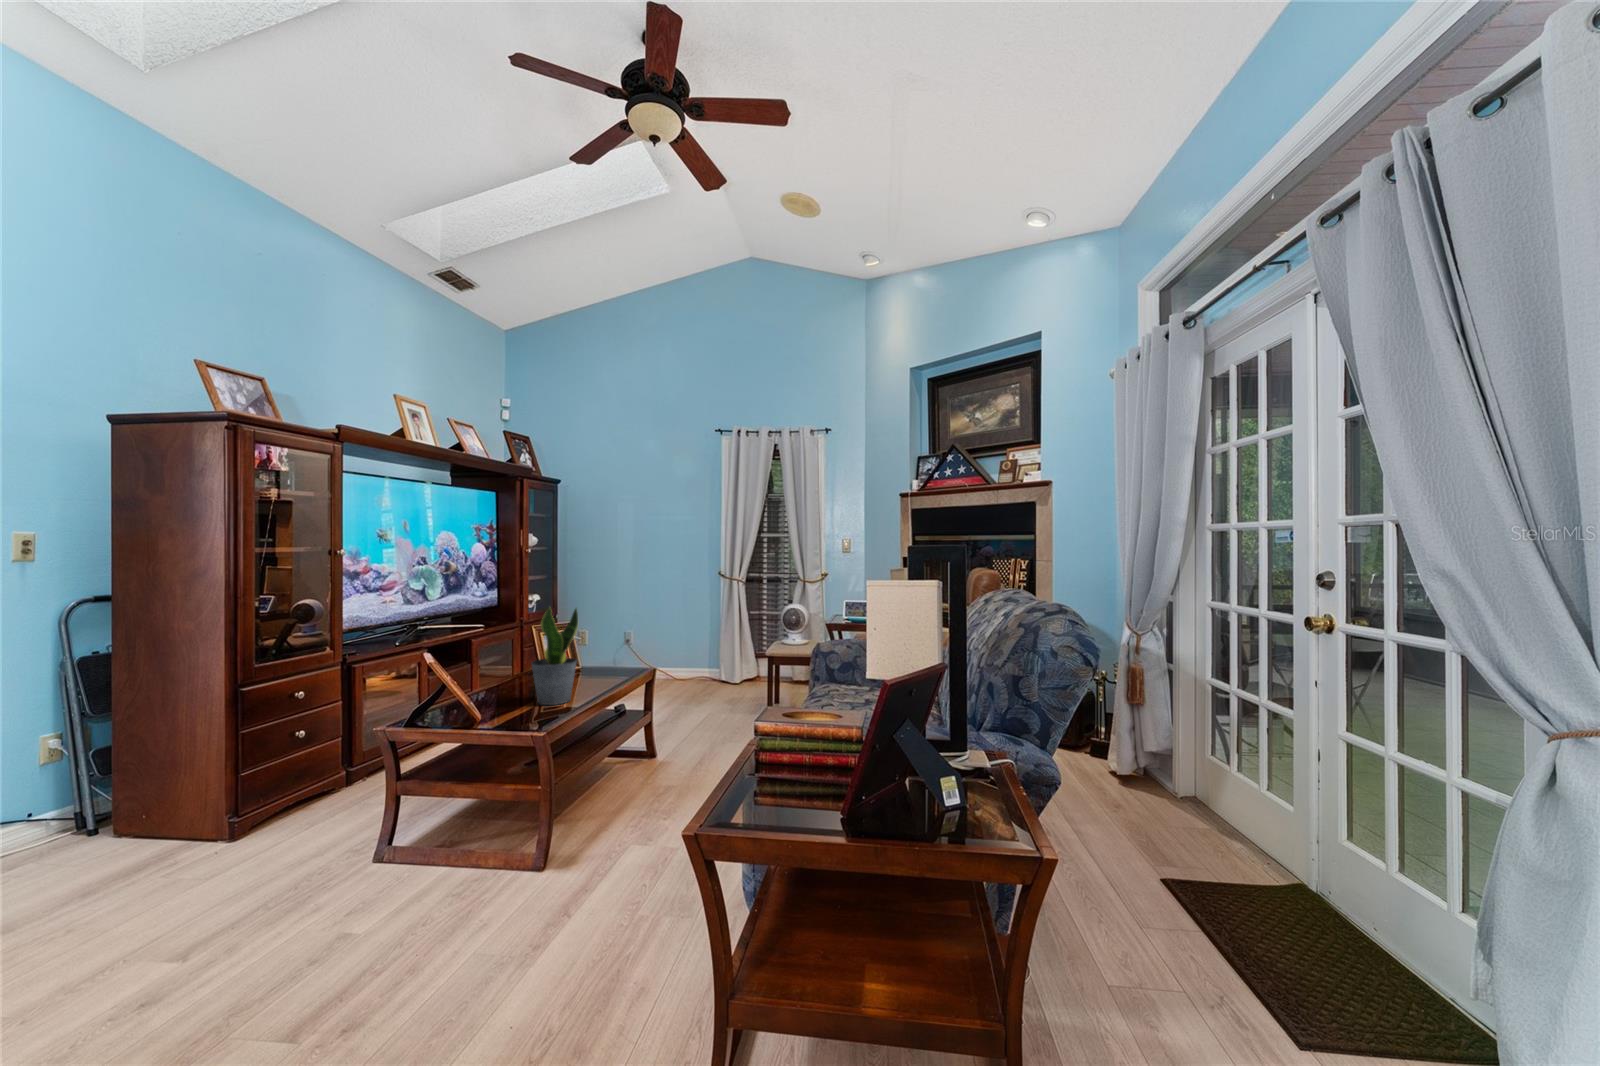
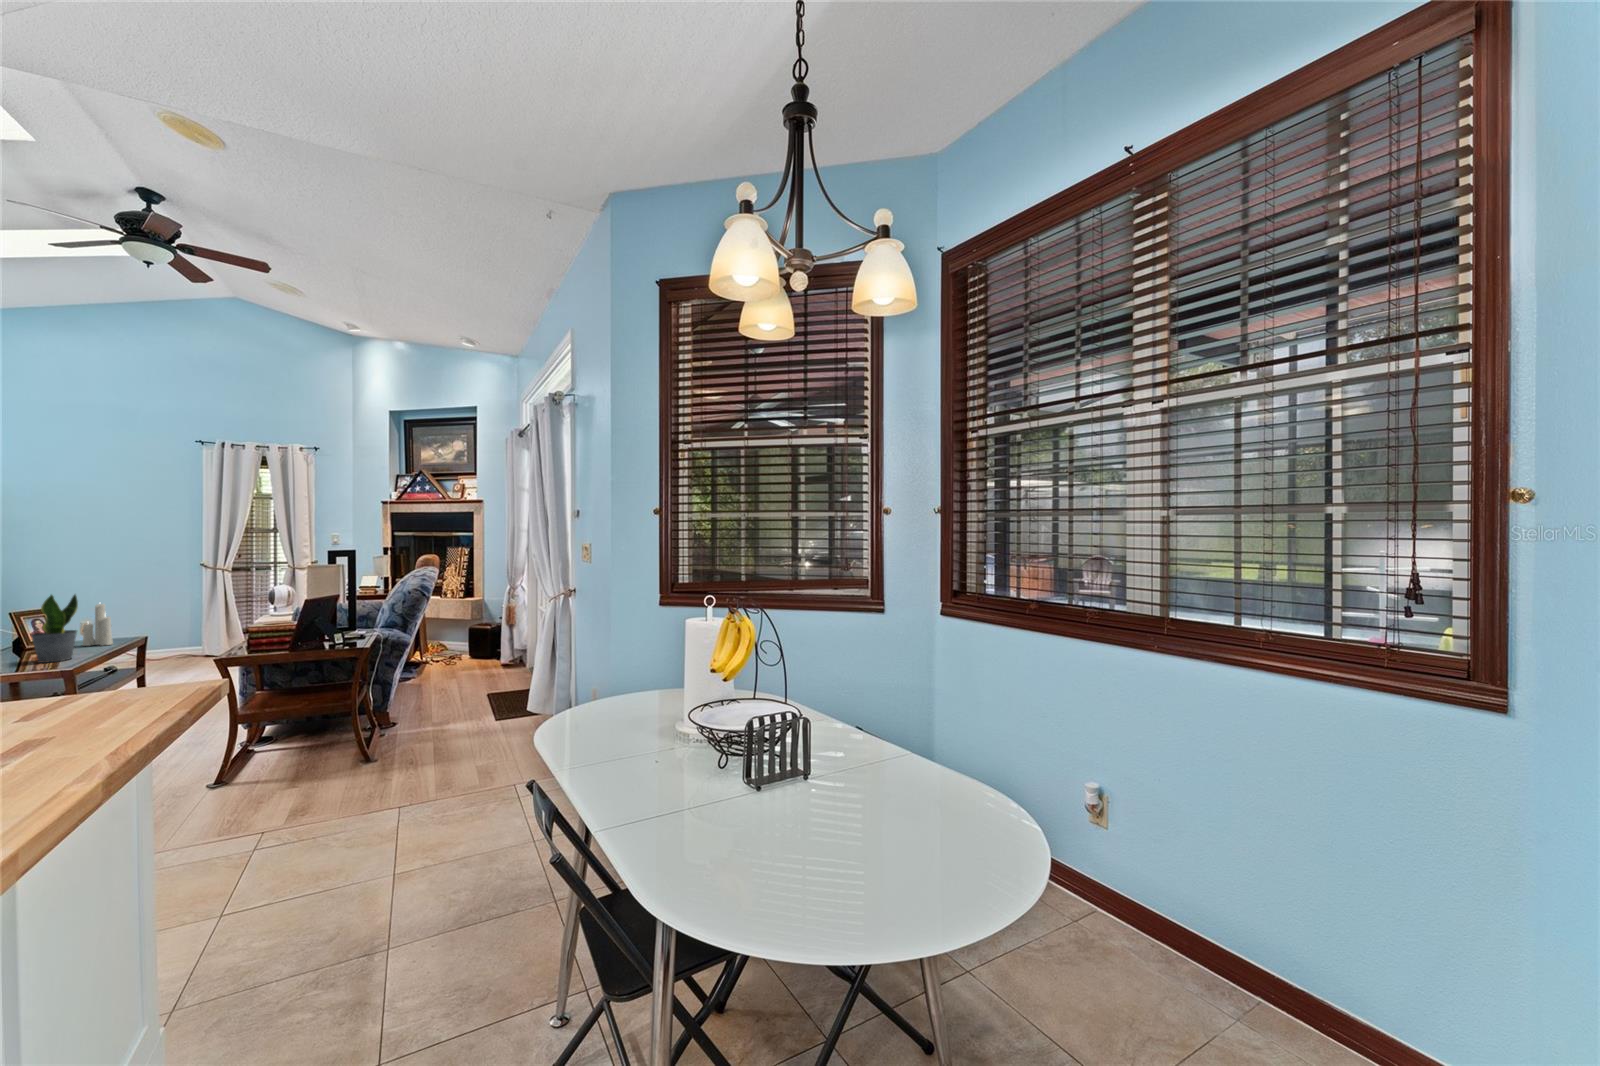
candle: none [596,609,624,677] -> present [83,604,113,646]

